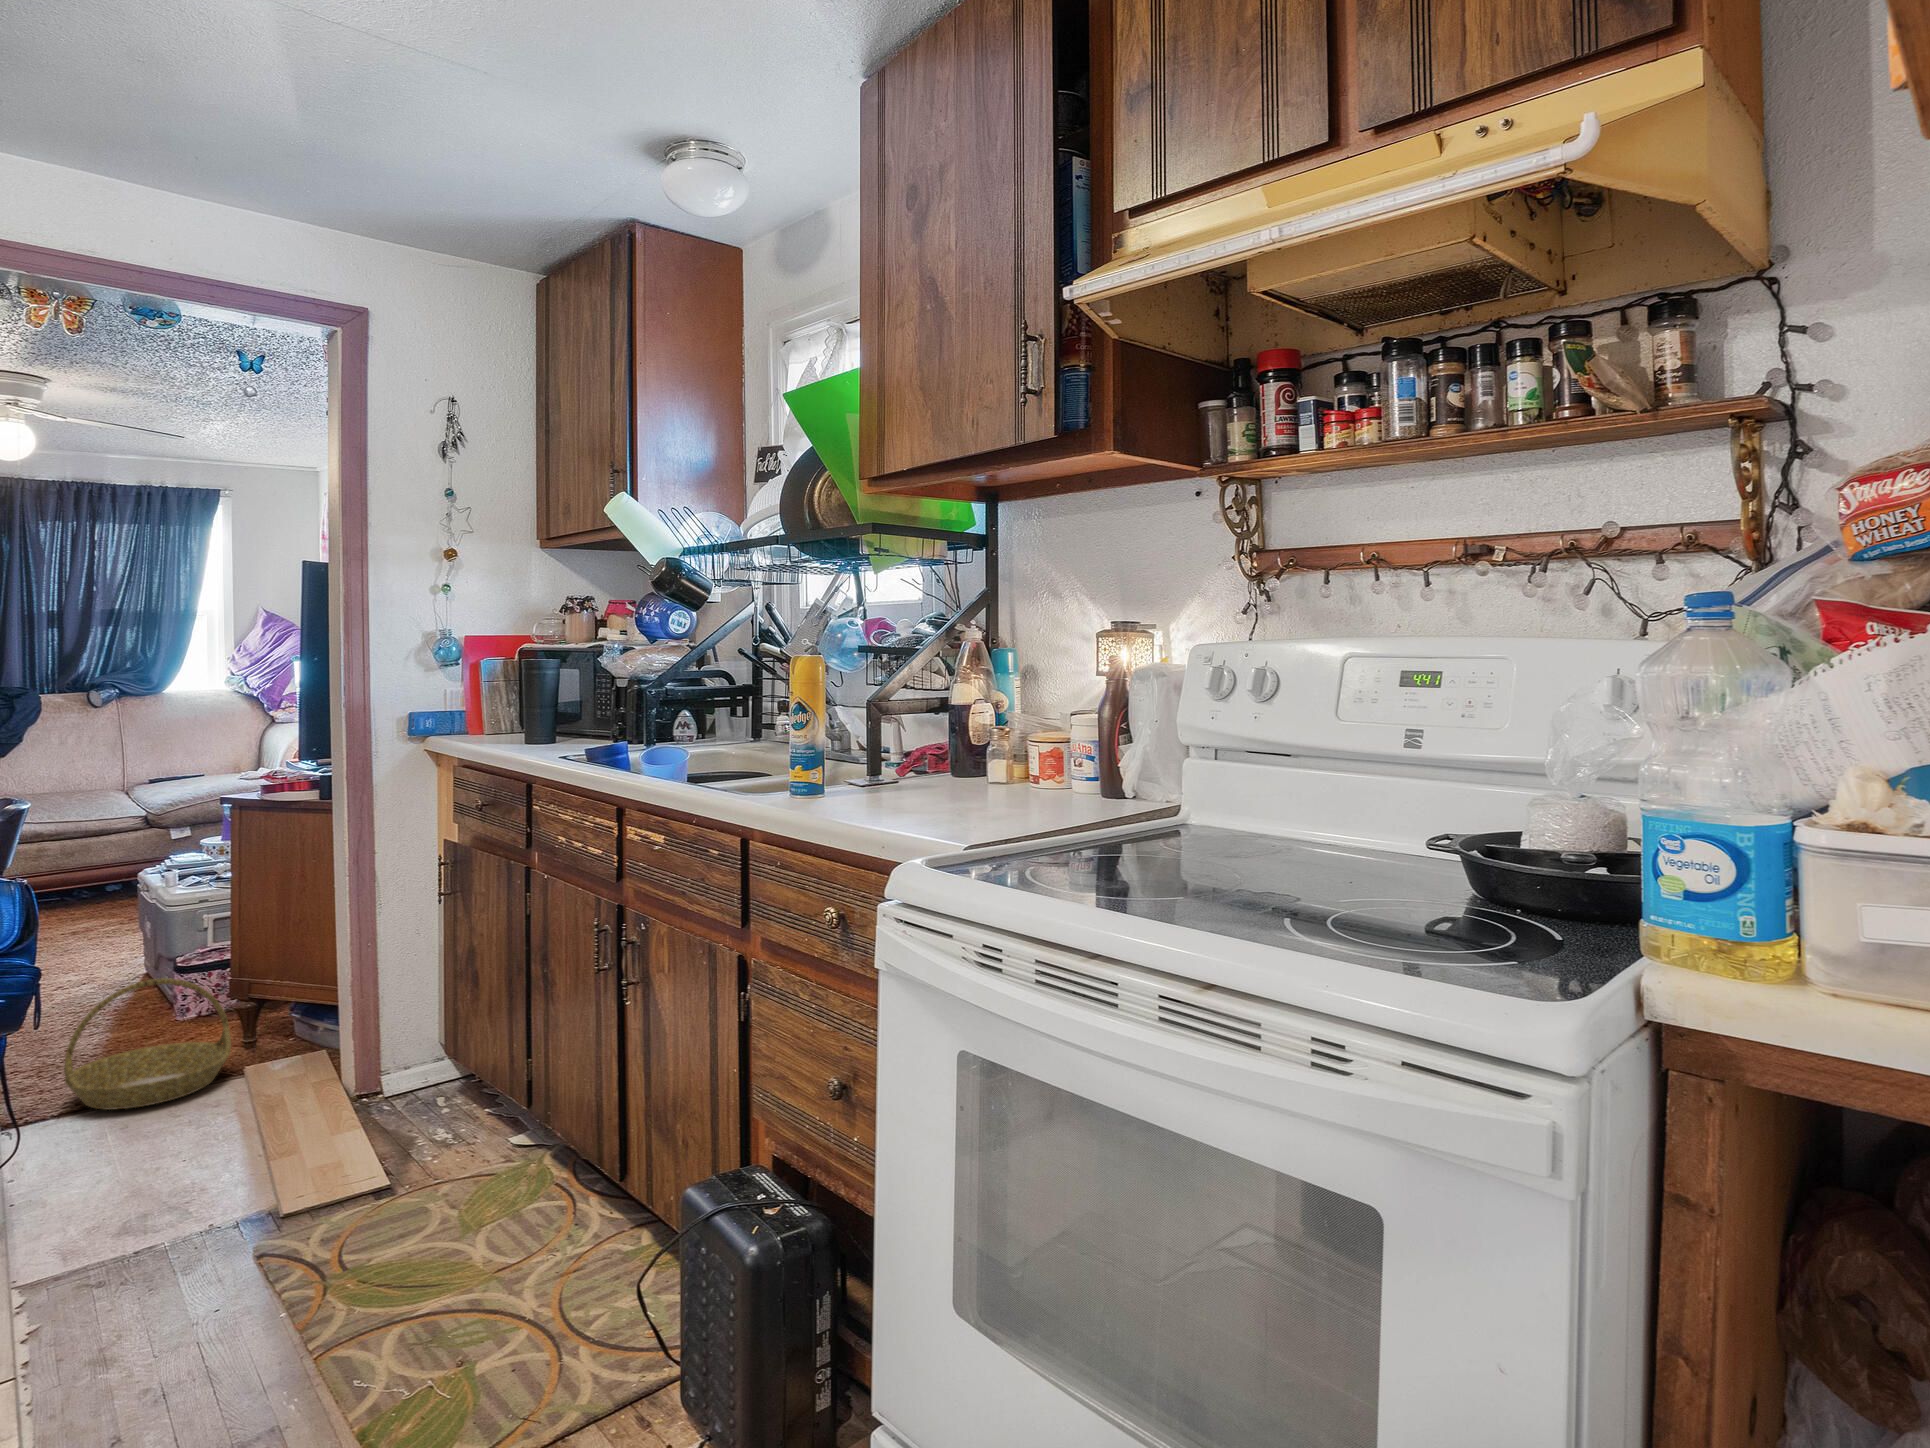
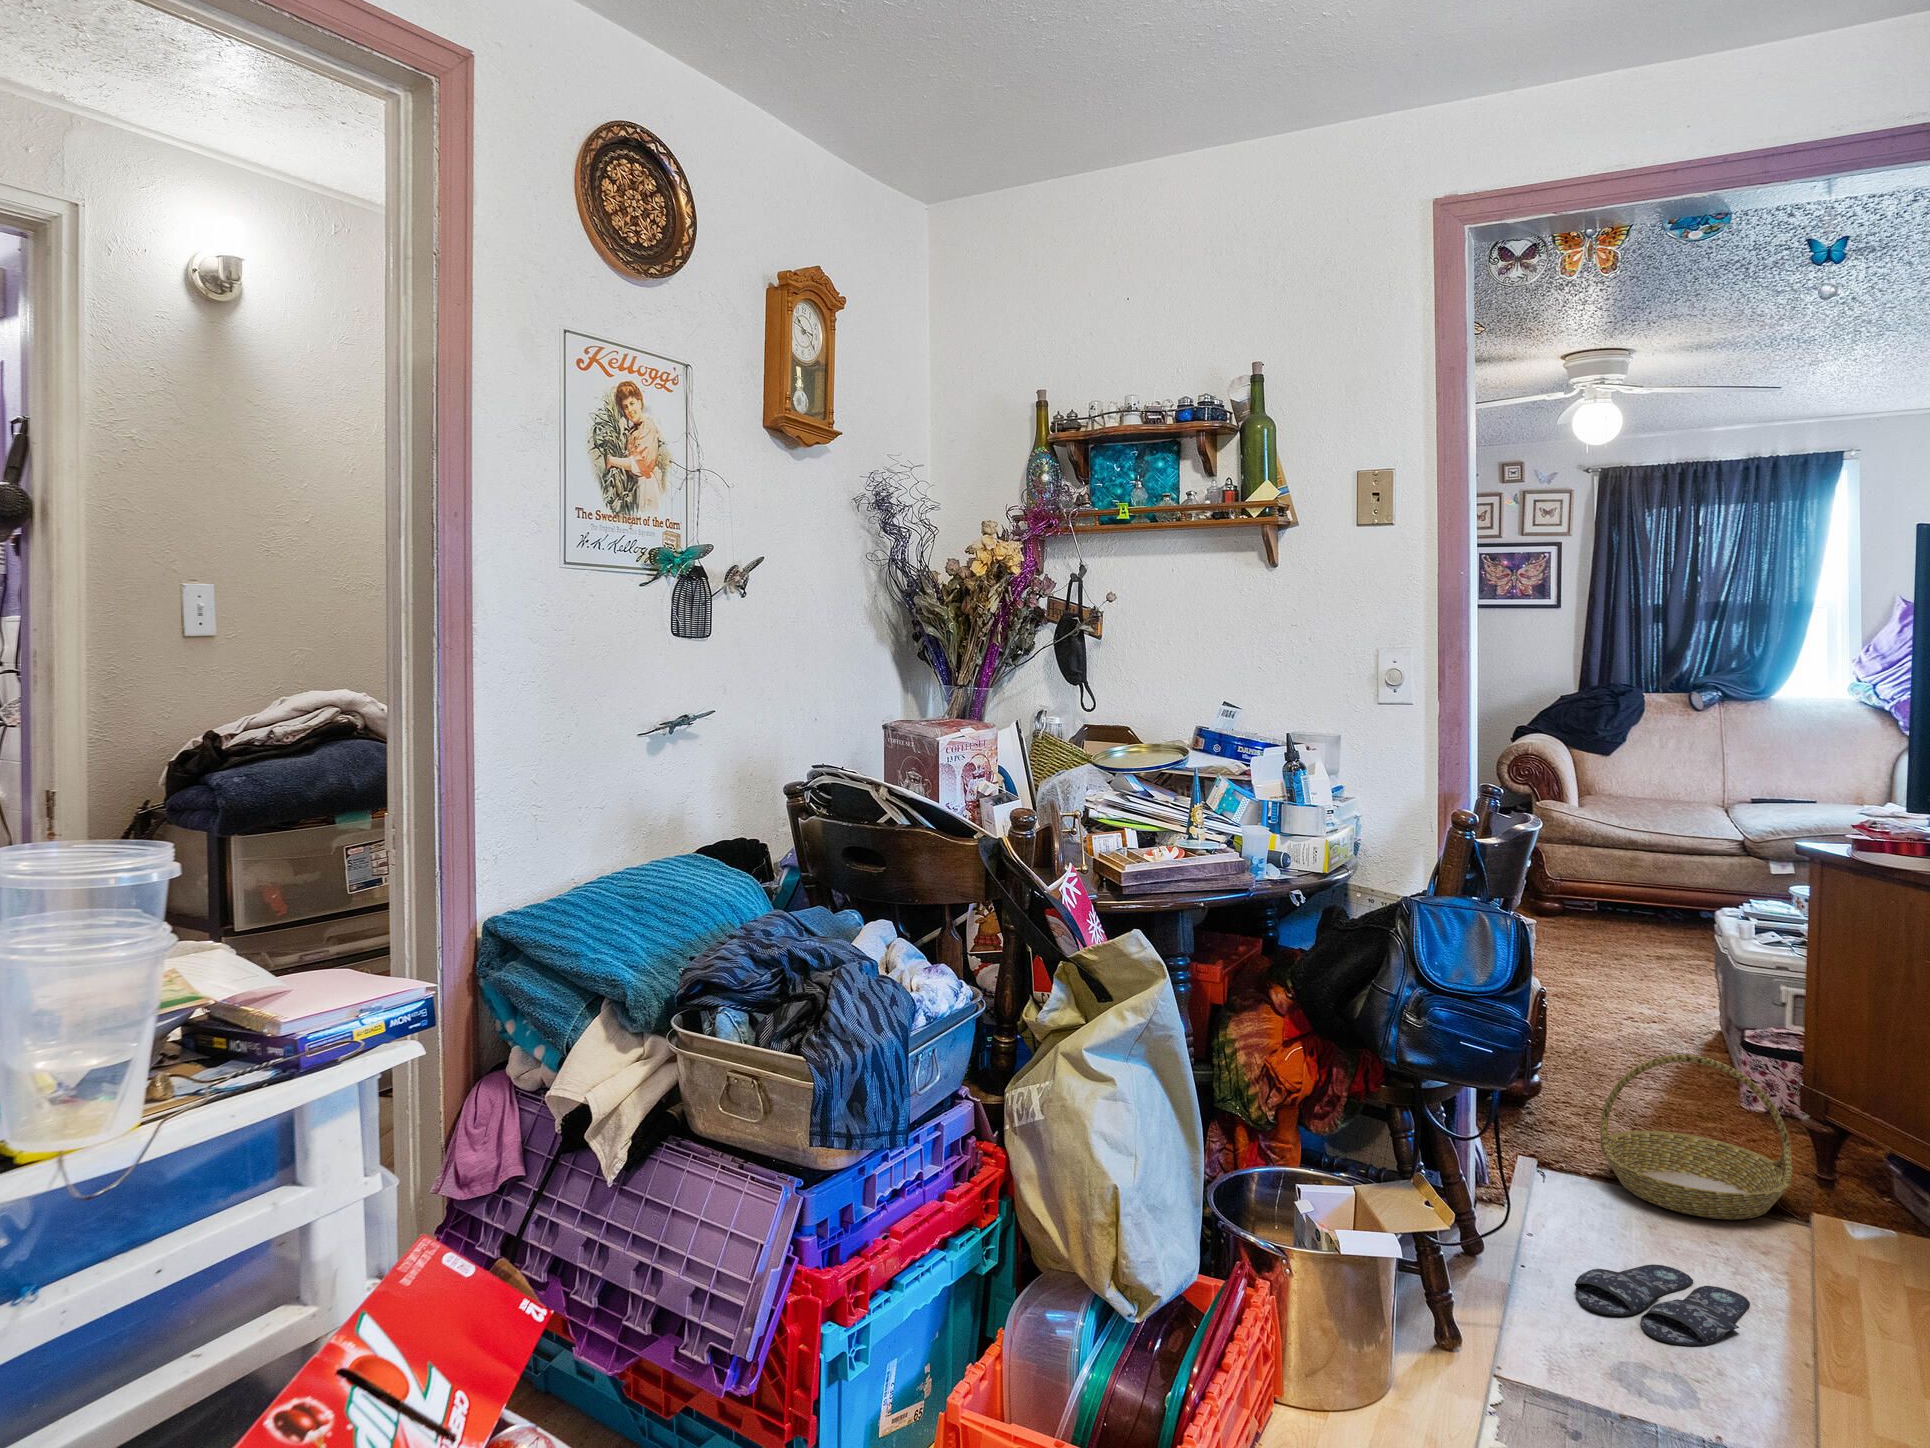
slippers: none [65,1138,213,1201] -> present [1575,1264,1750,1346]

